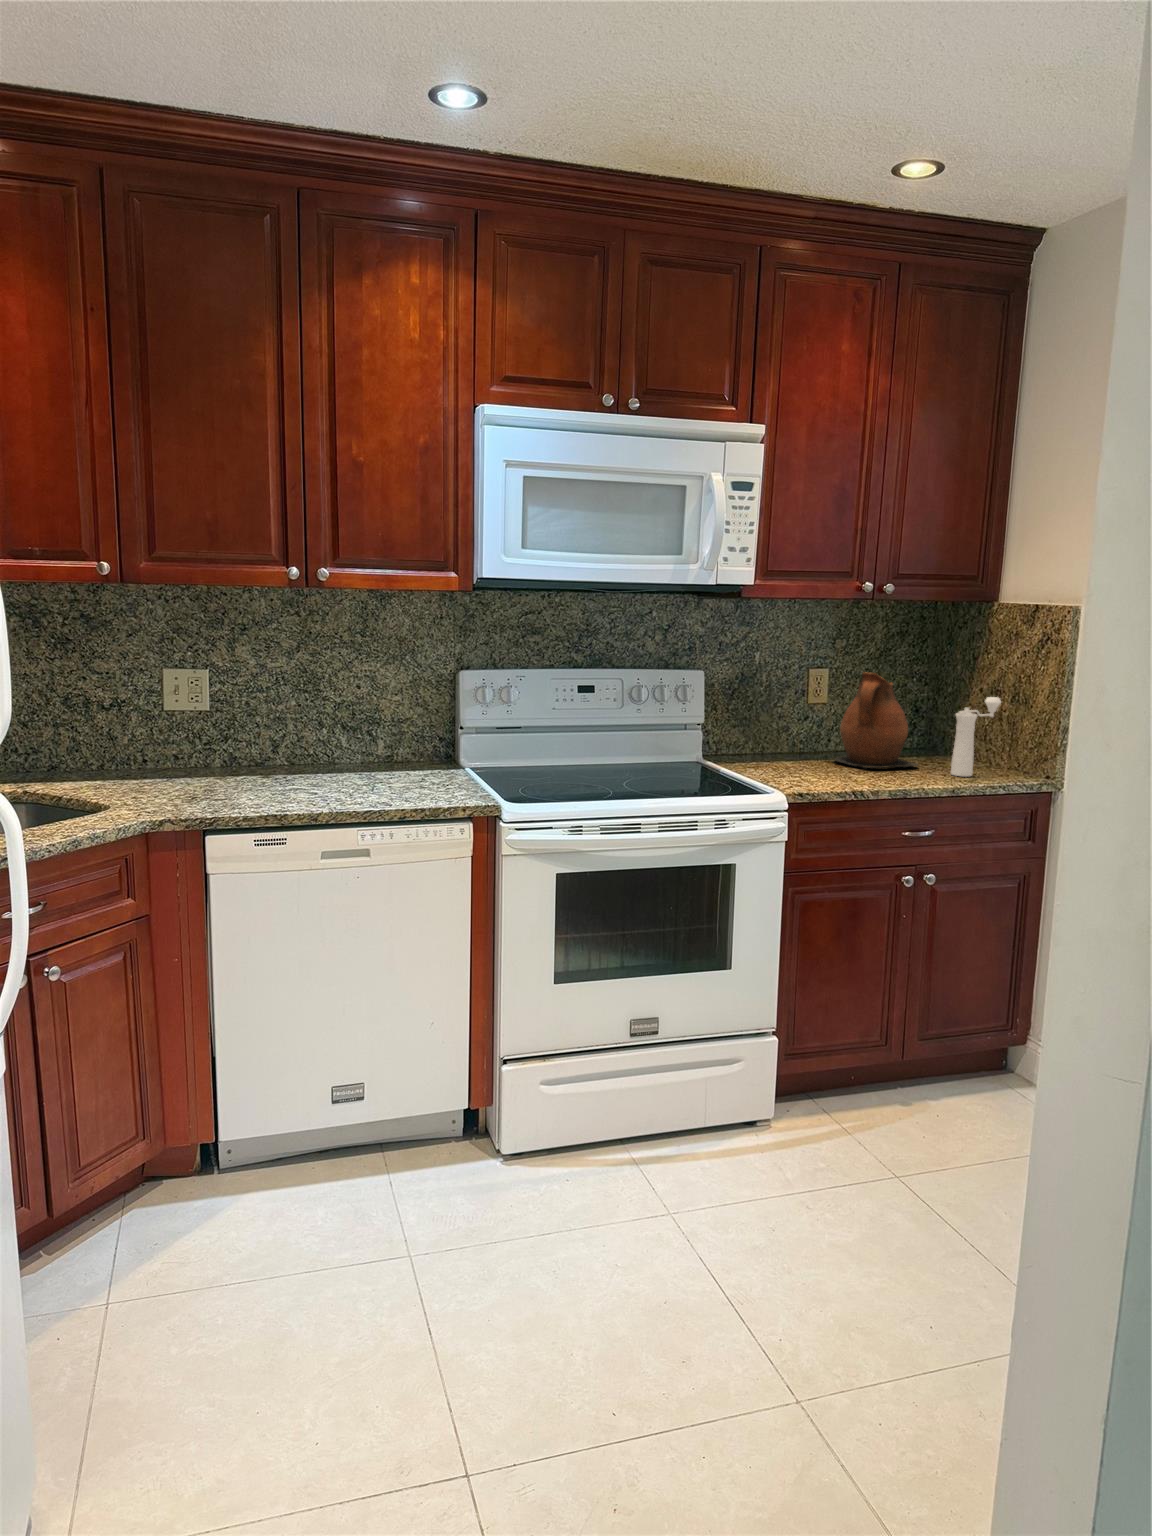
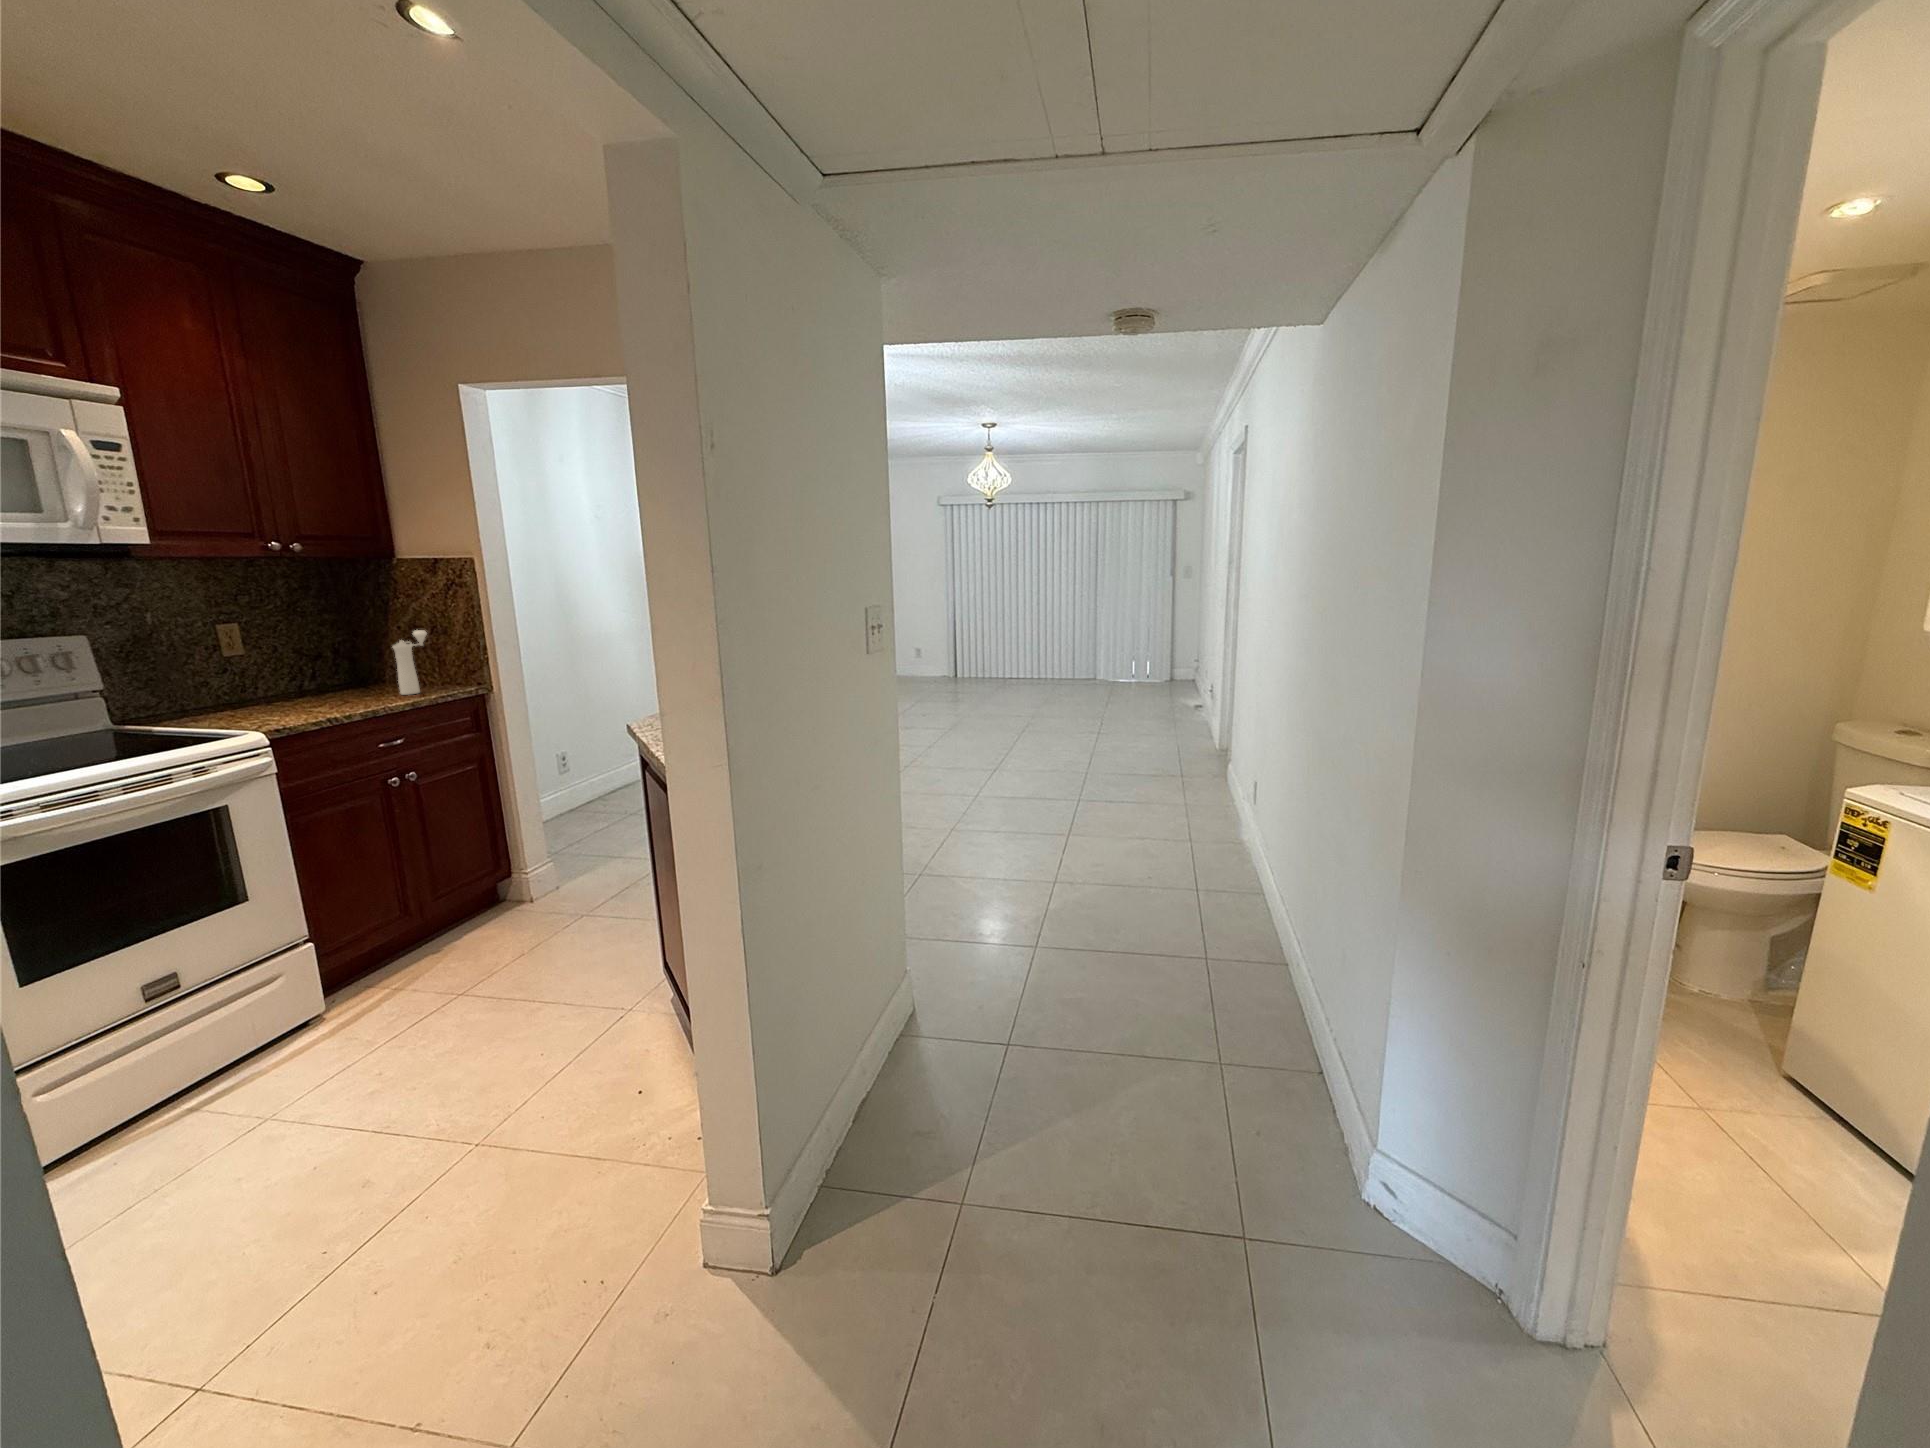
ceramic pitcher: present [835,672,918,768] -> none [267,621,365,704]

